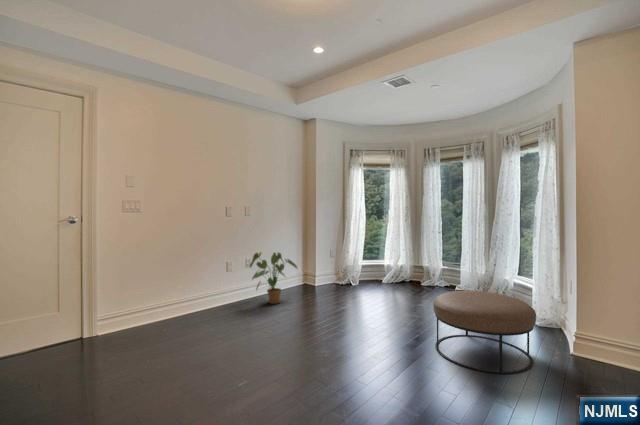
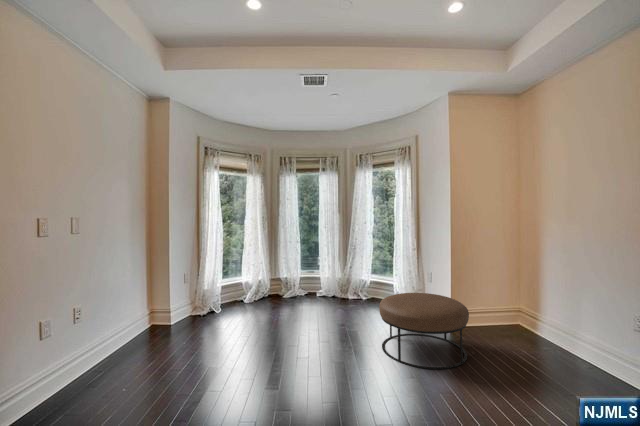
house plant: present [250,252,297,304] -> none [83,287,168,372]

